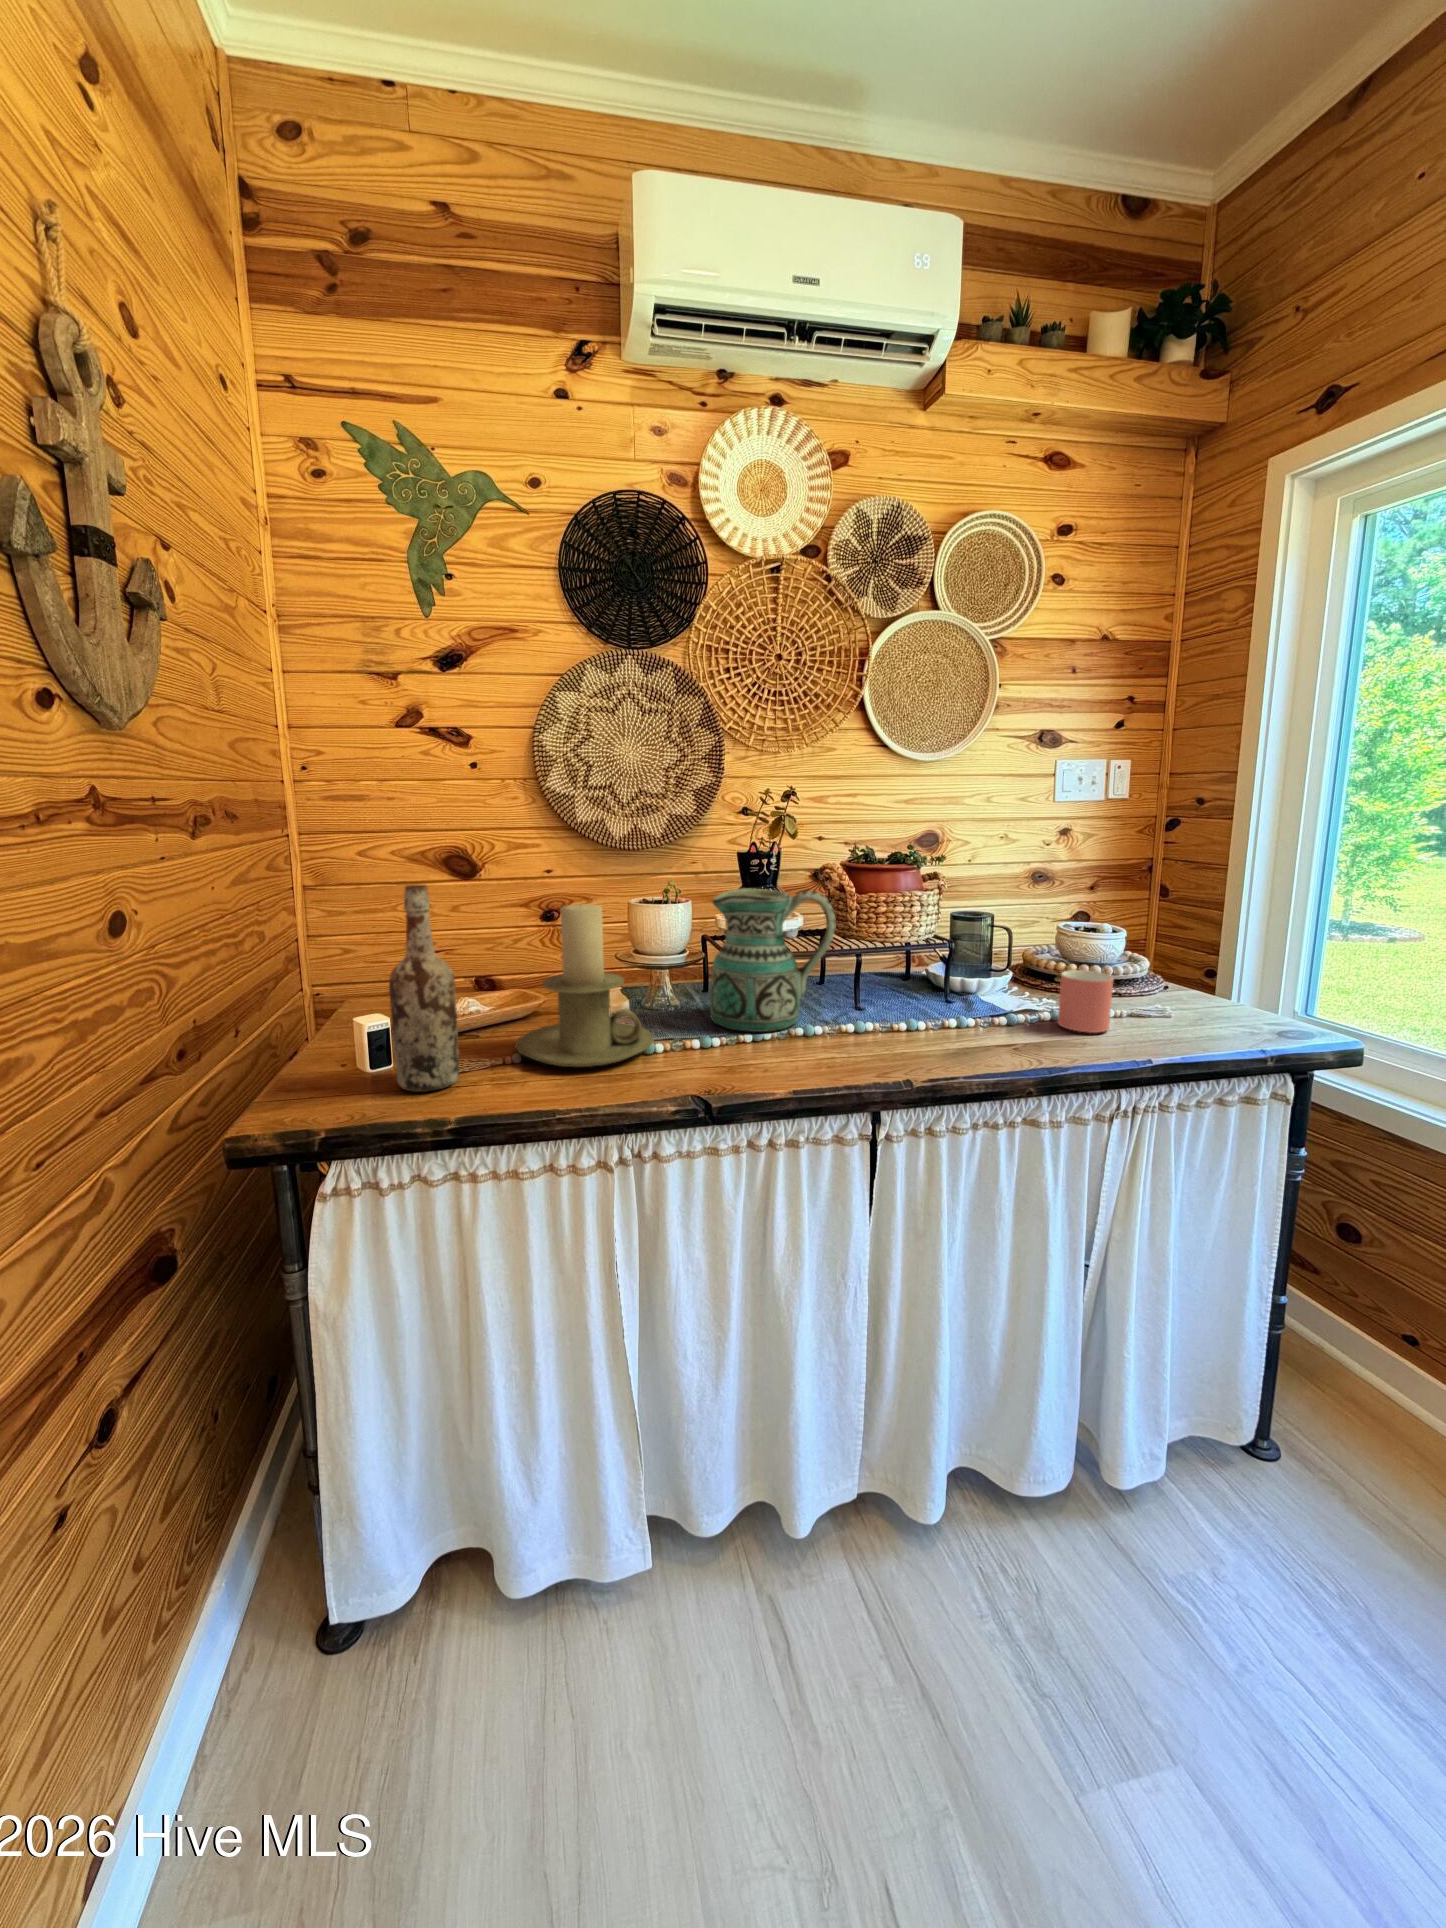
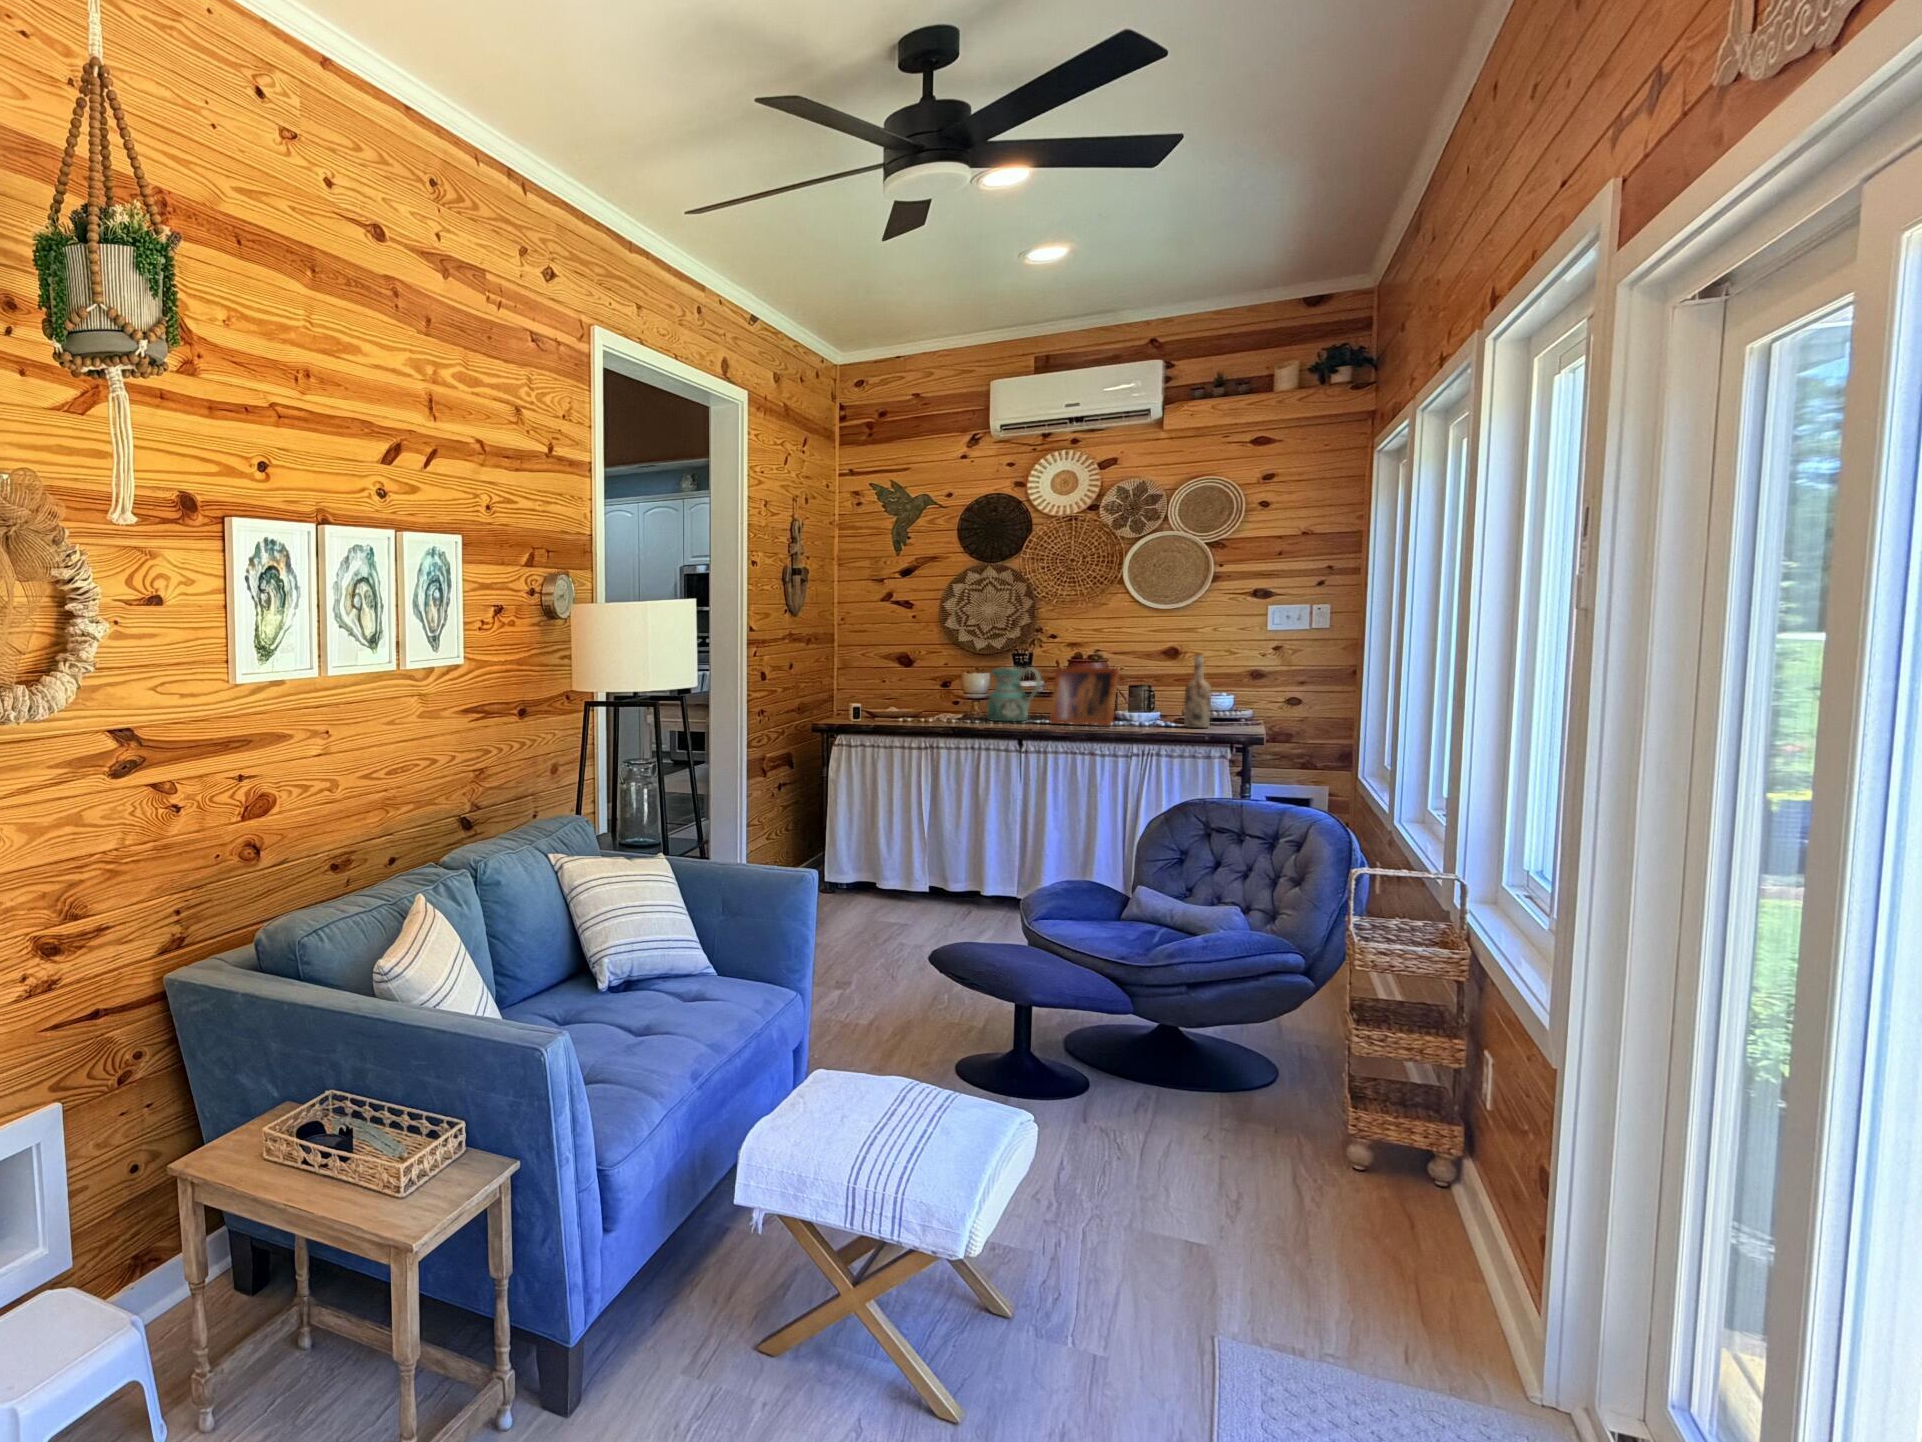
wine bottle: present [389,885,460,1092] -> present [1184,655,1212,728]
picture frame: none [885,896,1043,1042] -> present [1050,668,1119,726]
candle holder: present [515,904,654,1067] -> none [902,668,956,722]
mug: present [1058,970,1113,1033] -> none [1136,702,1165,726]

